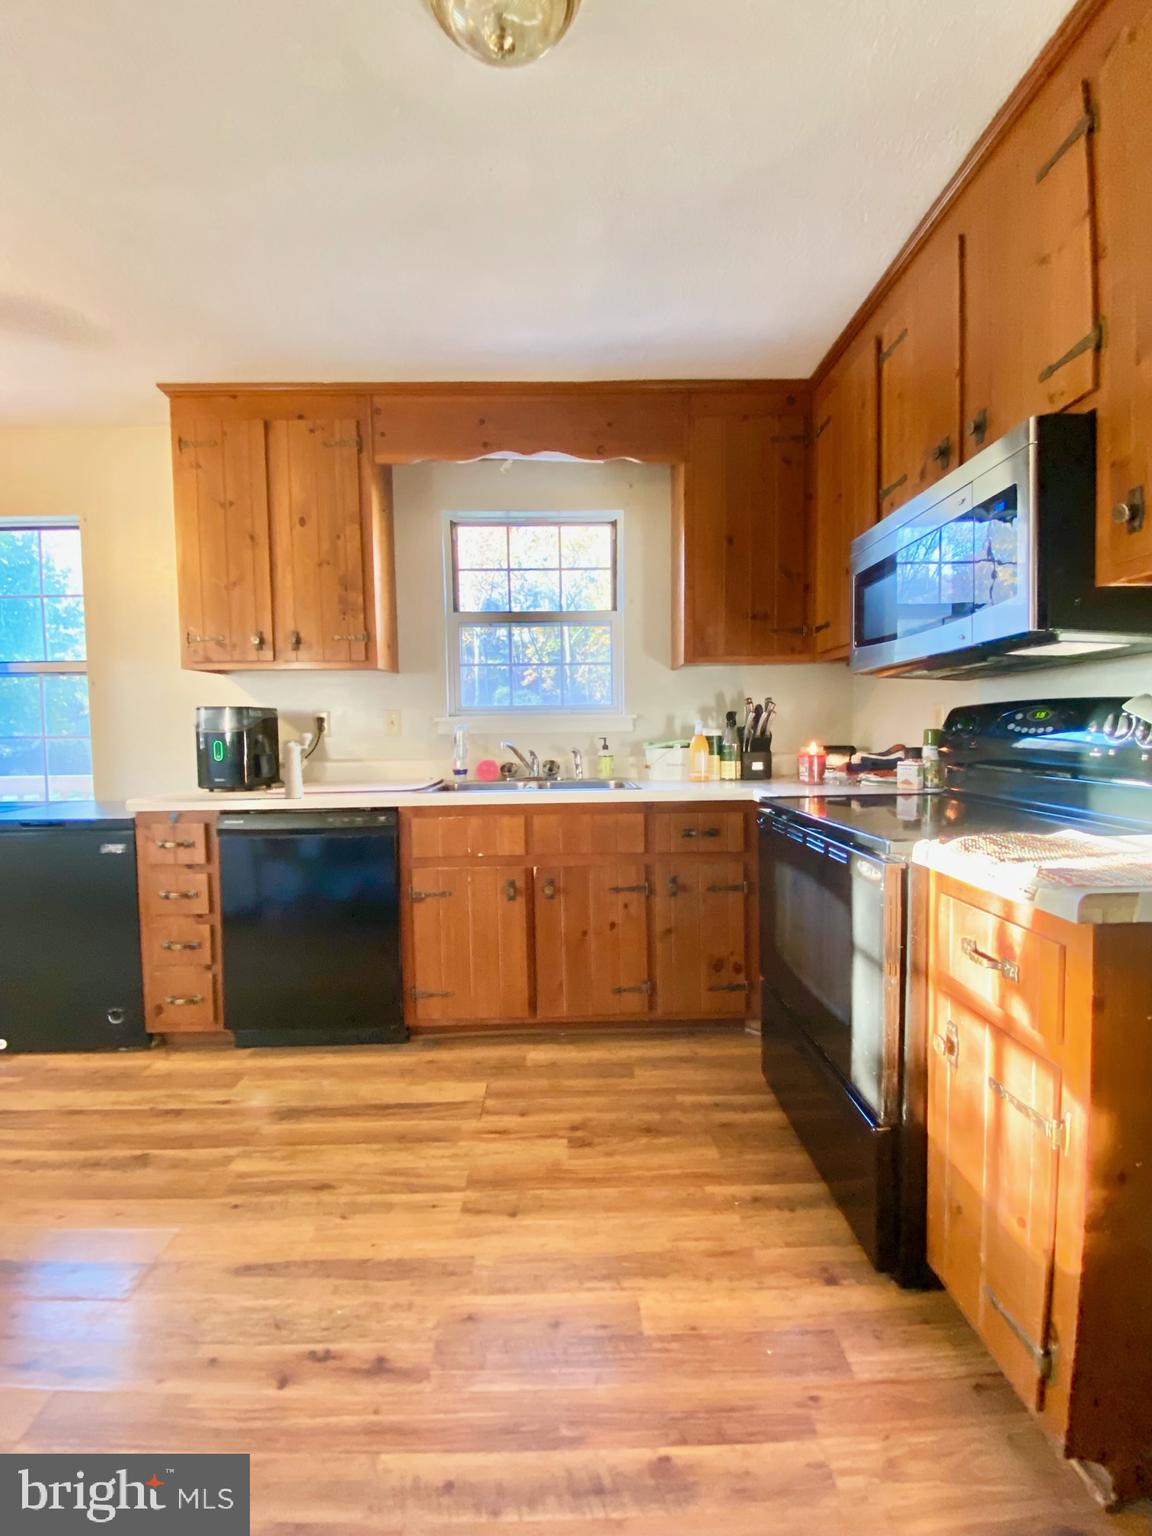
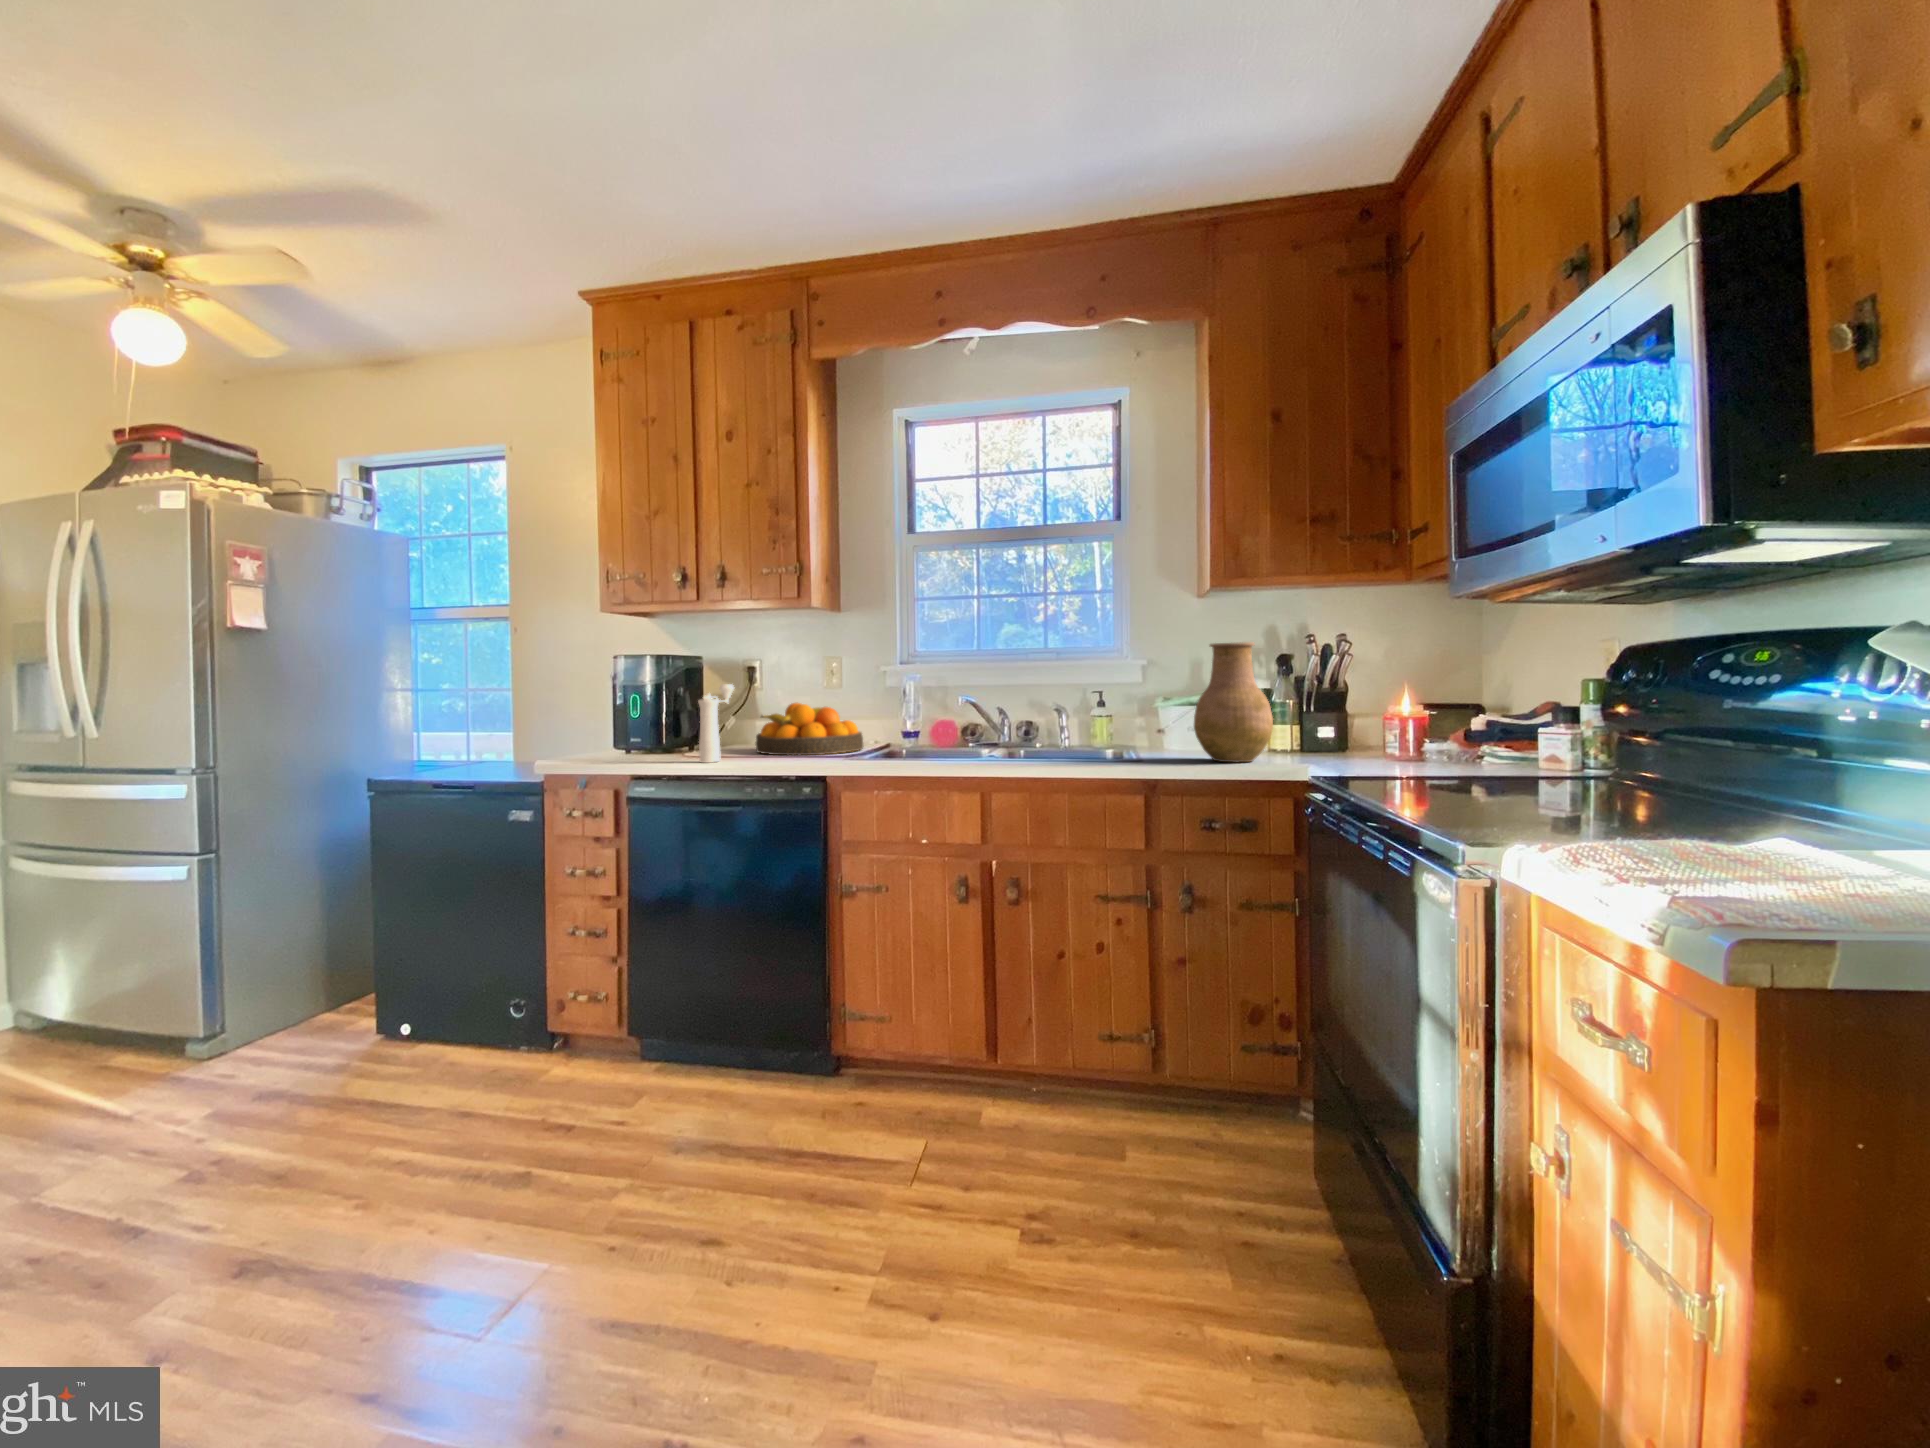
vase: none [677,703,732,789] -> present [1194,642,1273,762]
fruit bowl: none [328,748,419,791] -> present [756,703,863,755]

